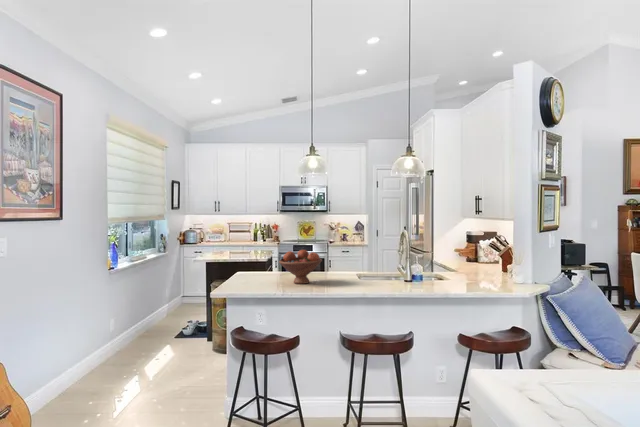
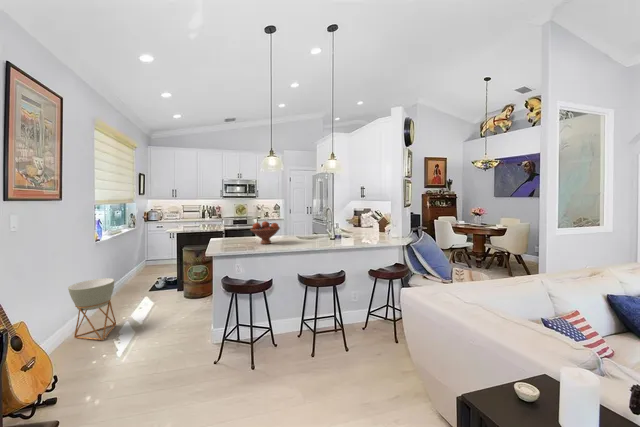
planter: none [64,318,118,398] -> present [68,278,116,340]

